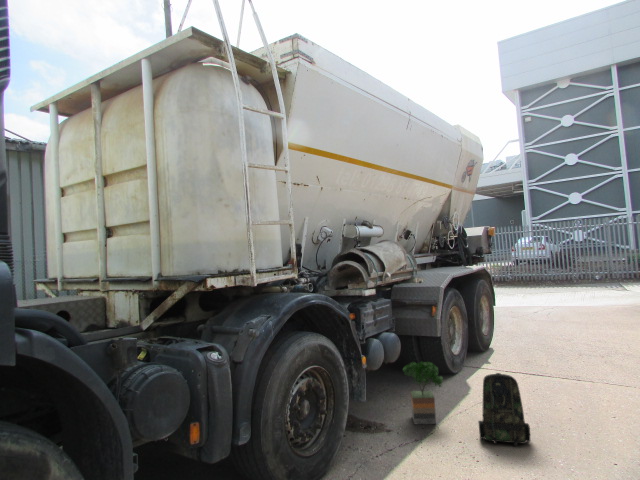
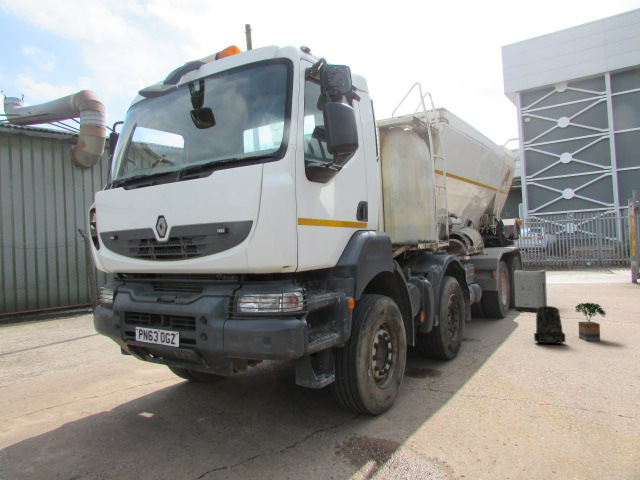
trash can: none [478,297,527,361] -> present [514,270,547,312]
potted tree: present [403,362,442,424] -> present [575,303,606,341]

